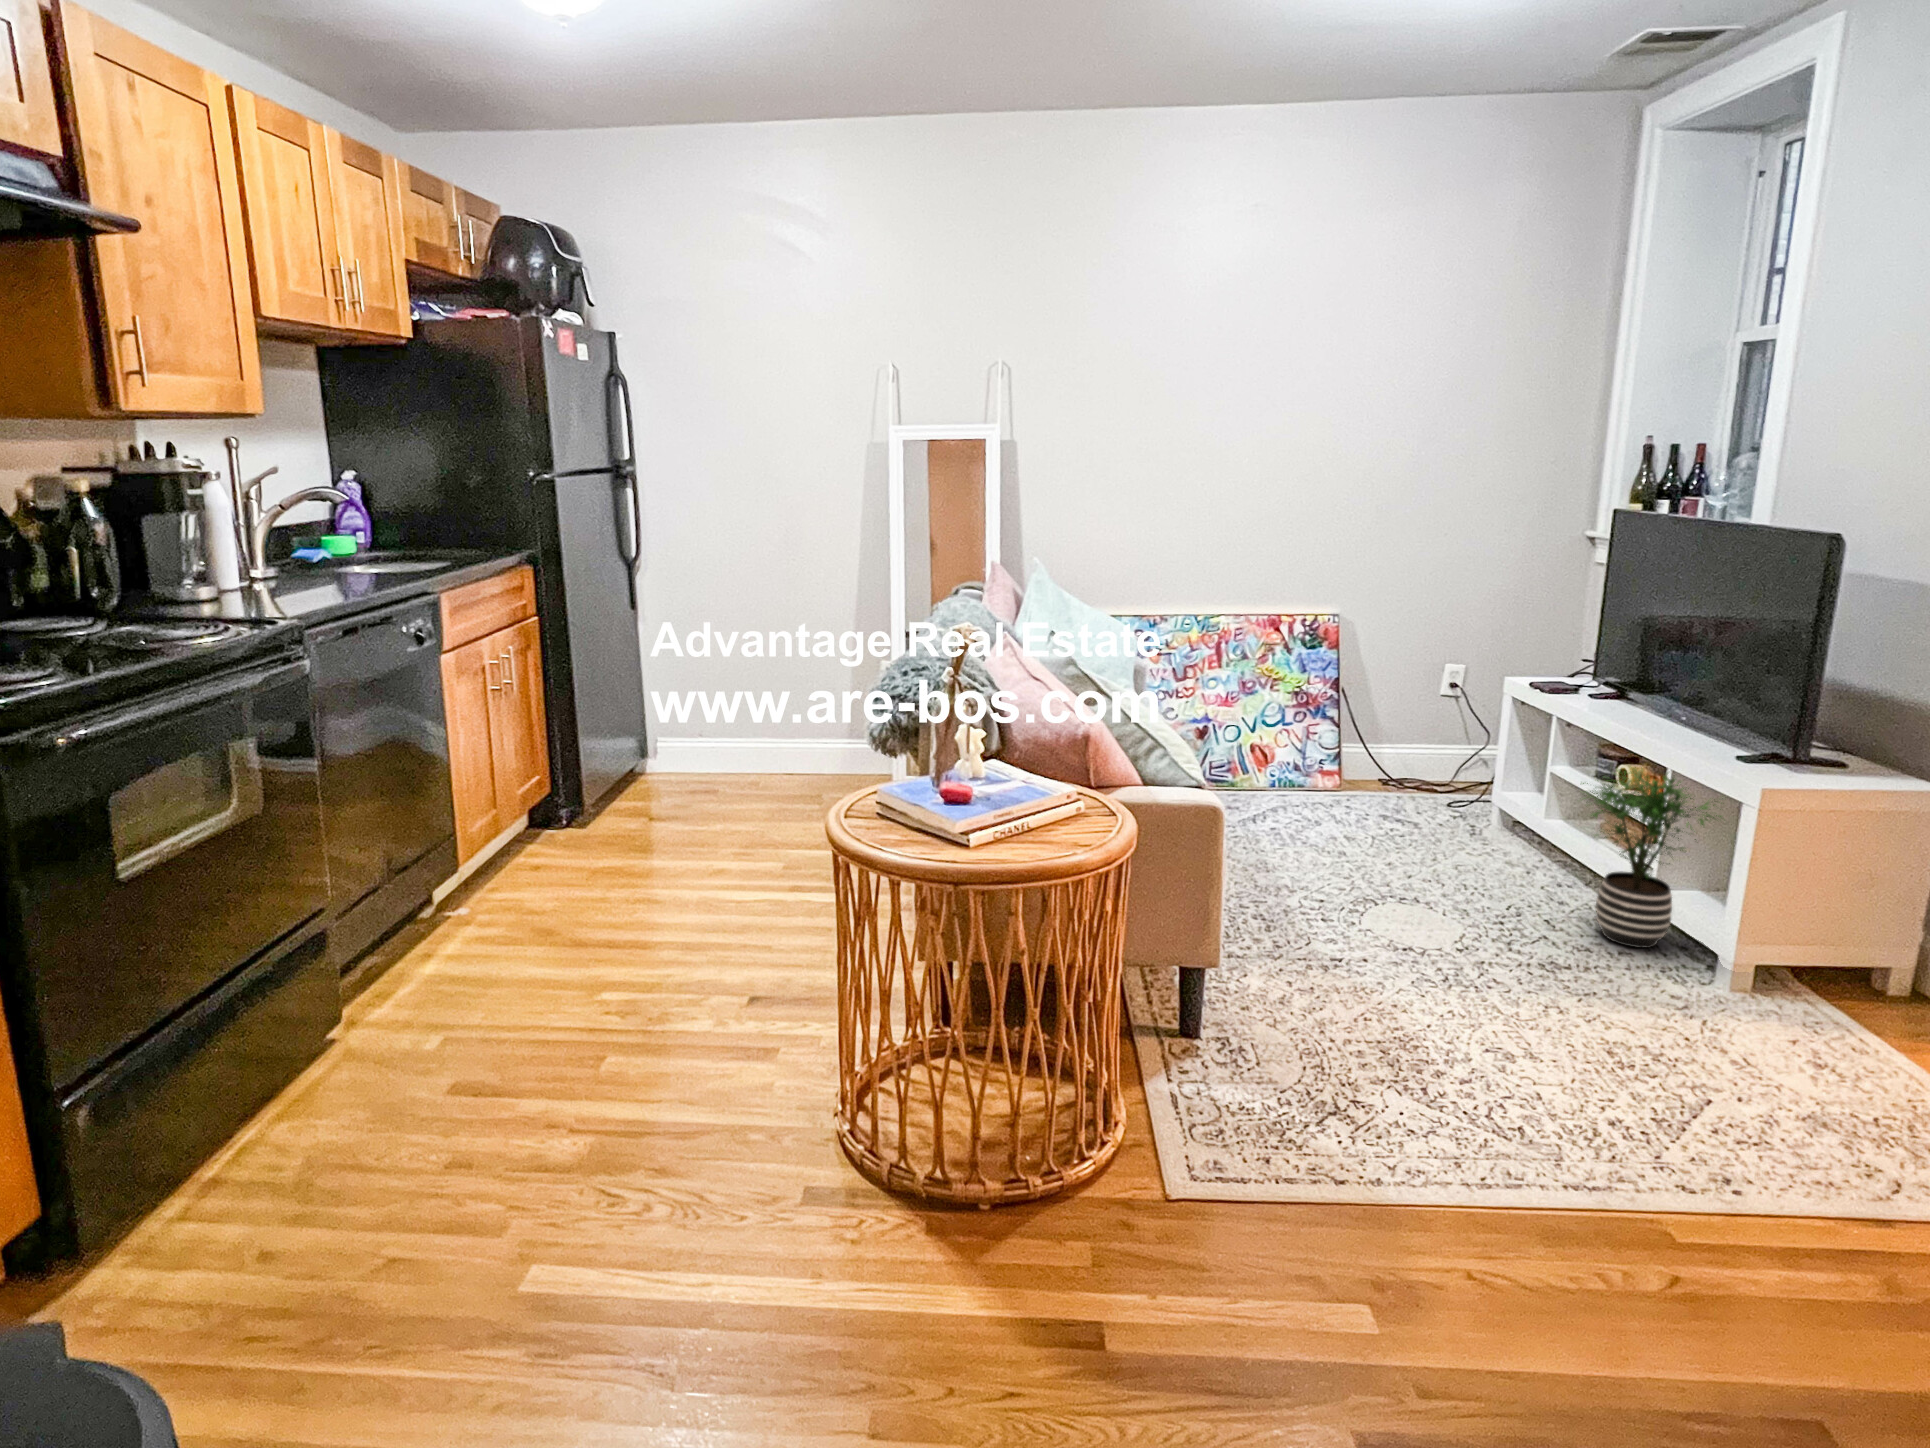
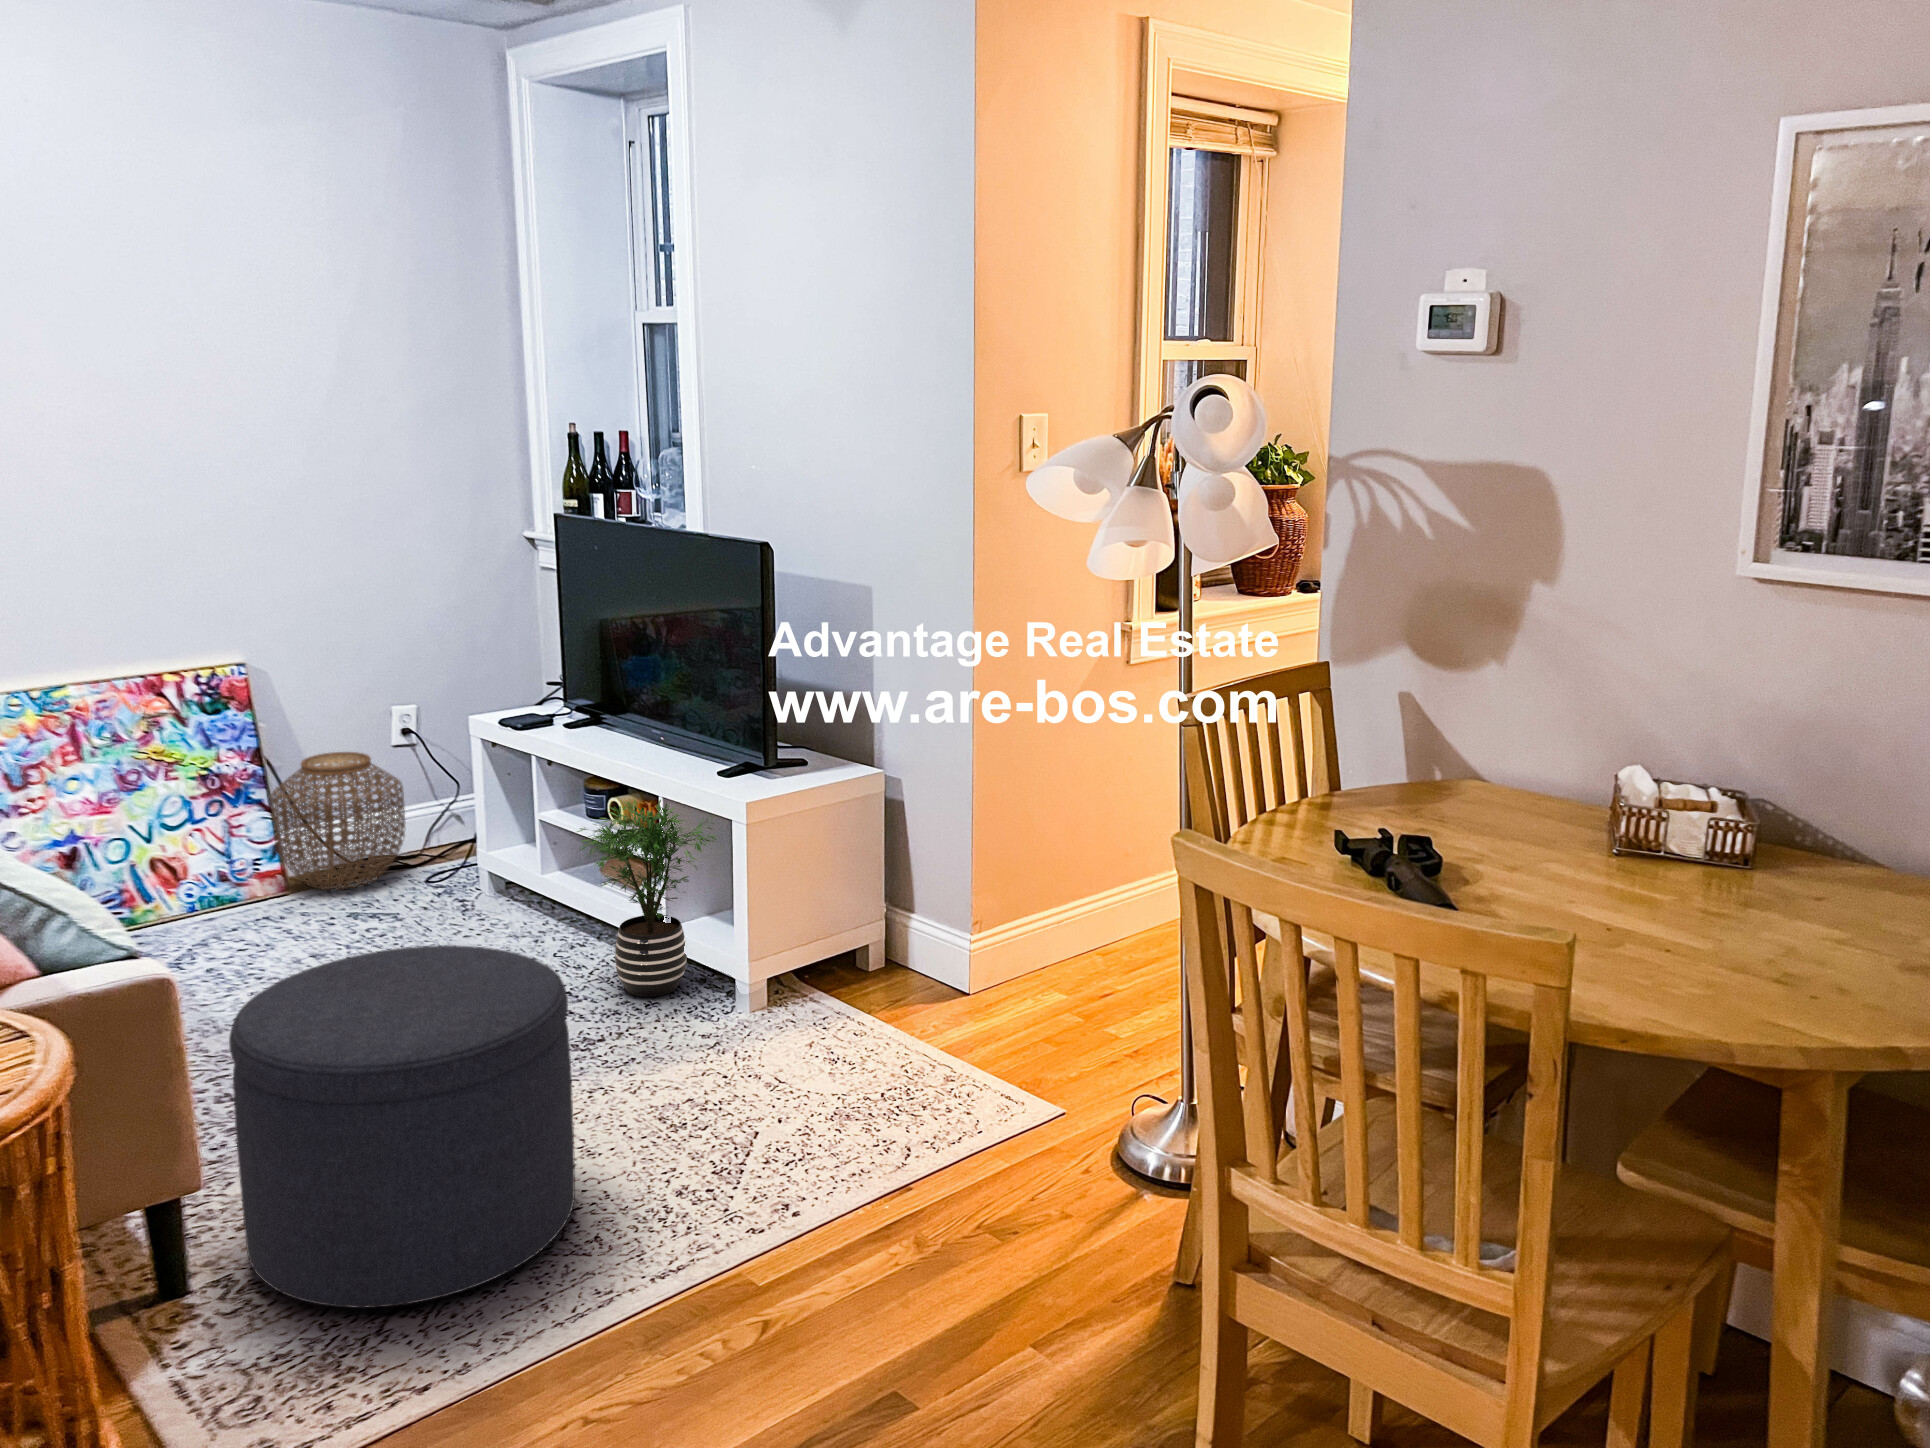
woven basket: none [1337,691,1440,796] -> present [271,752,405,890]
ottoman: none [1242,832,1530,1124] -> present [229,945,575,1308]

